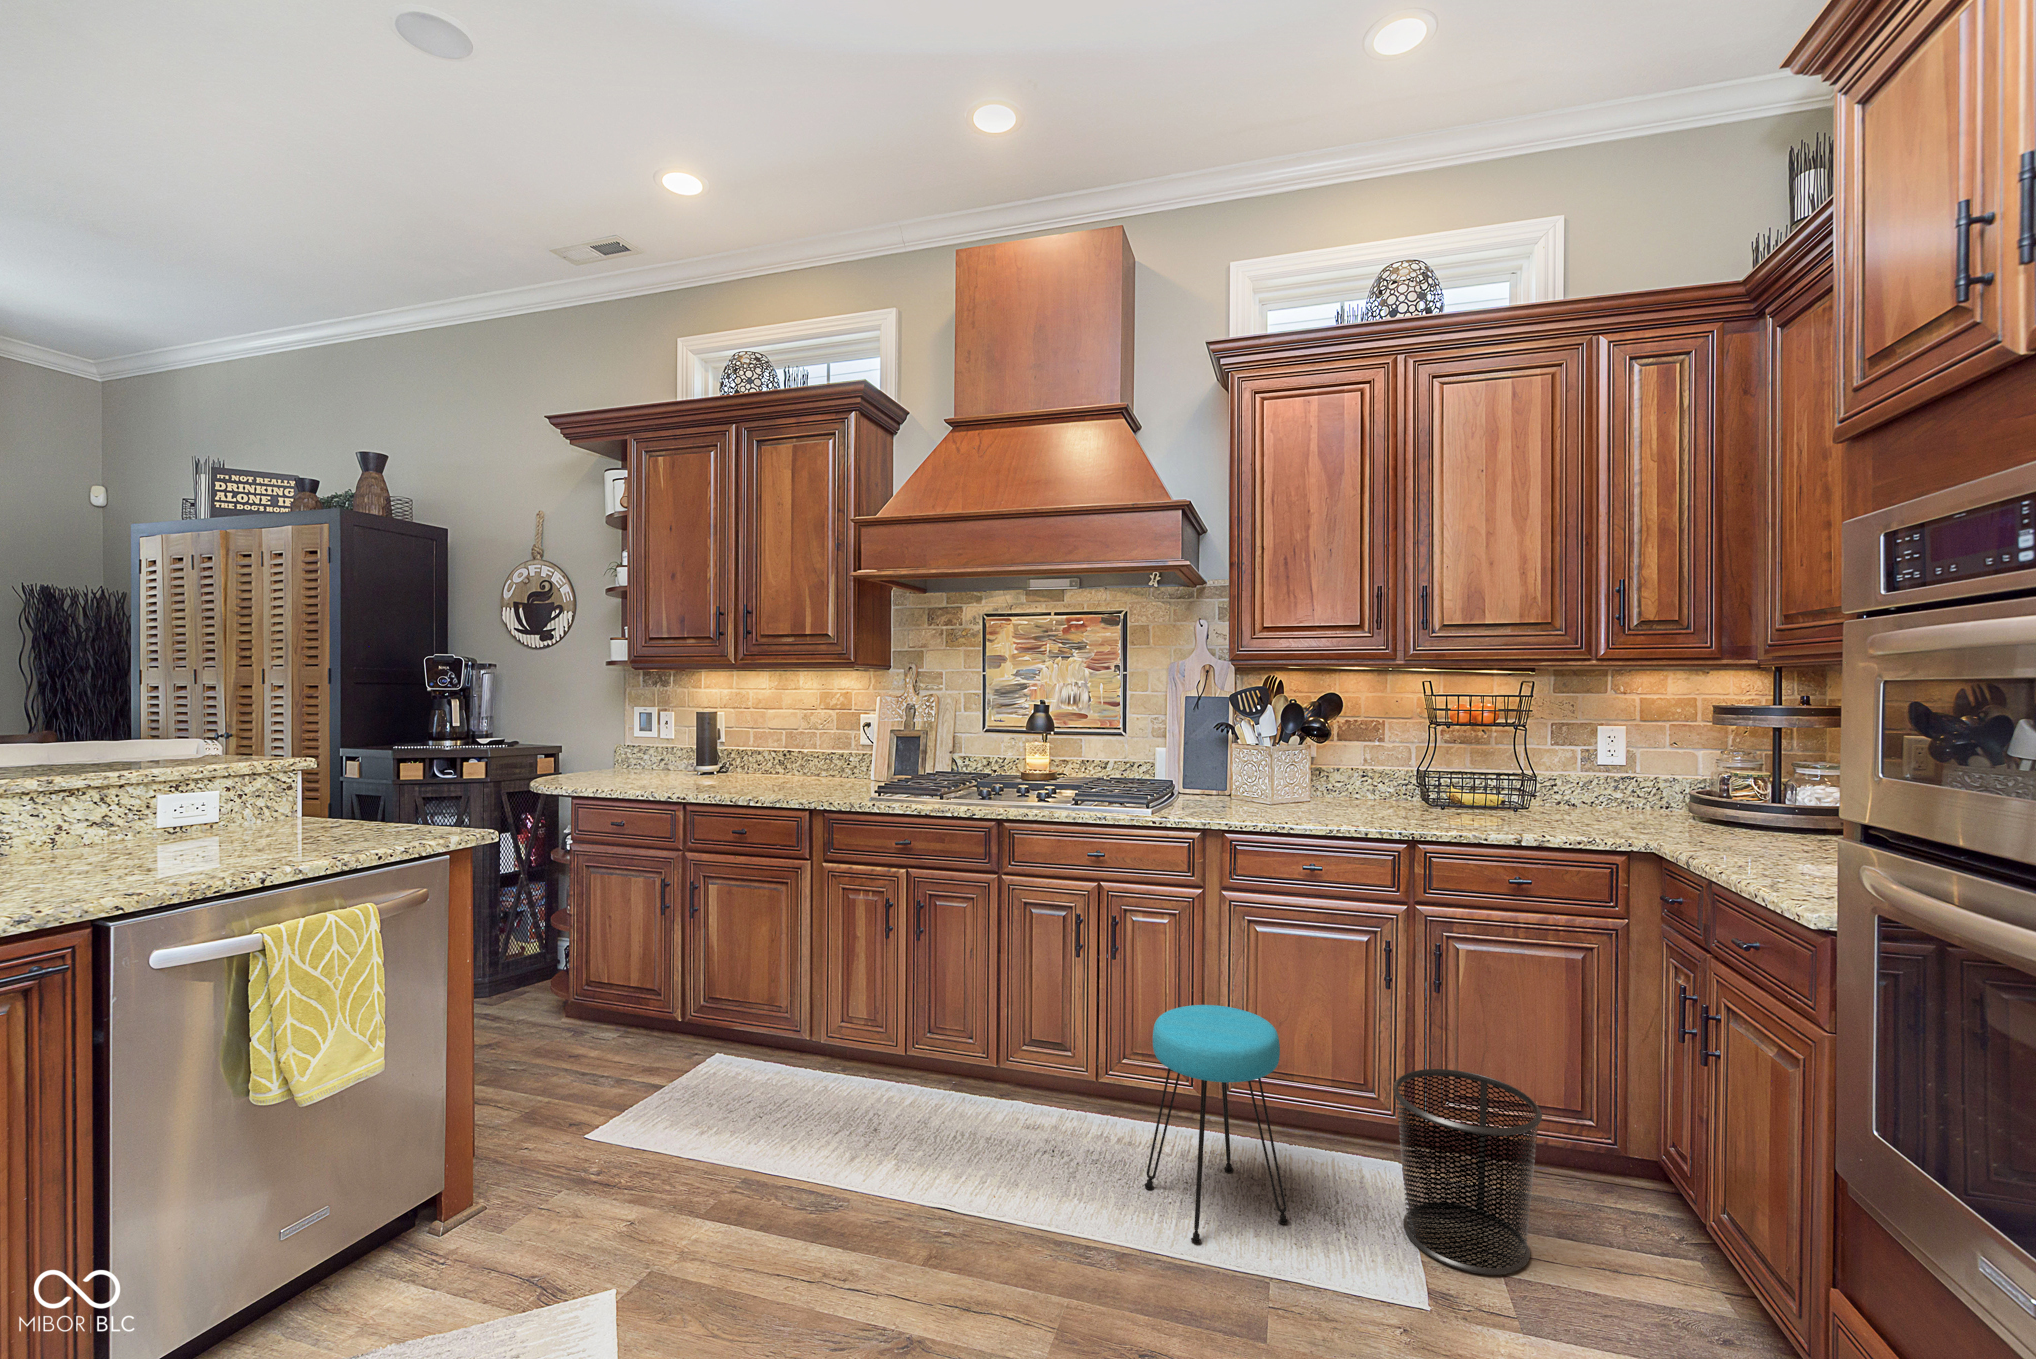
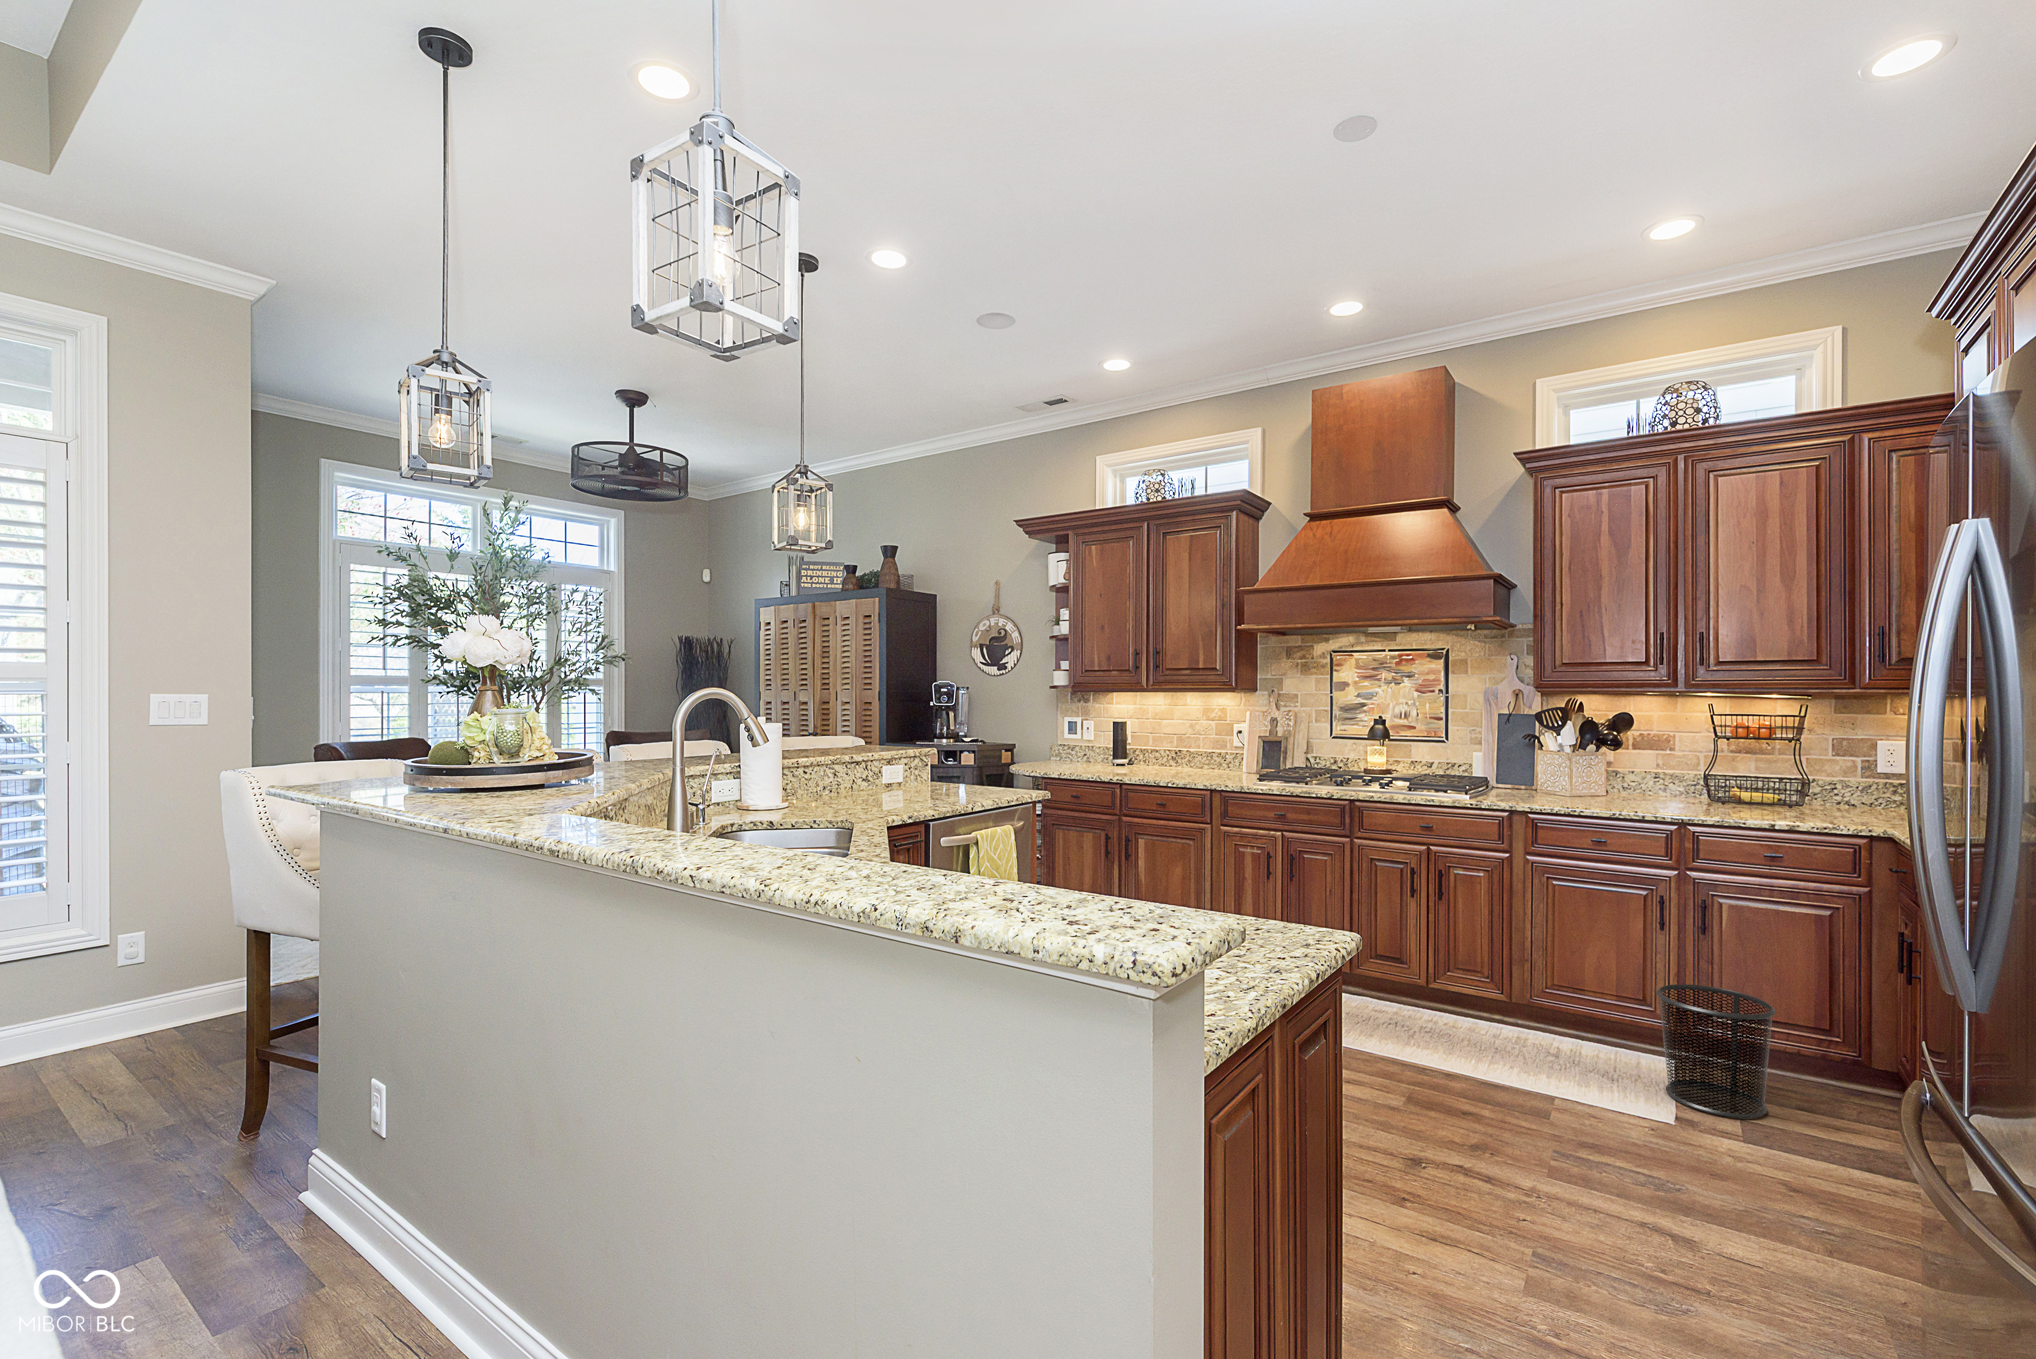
stool: present [1144,1005,1289,1242] -> none [1464,929,1573,1076]

